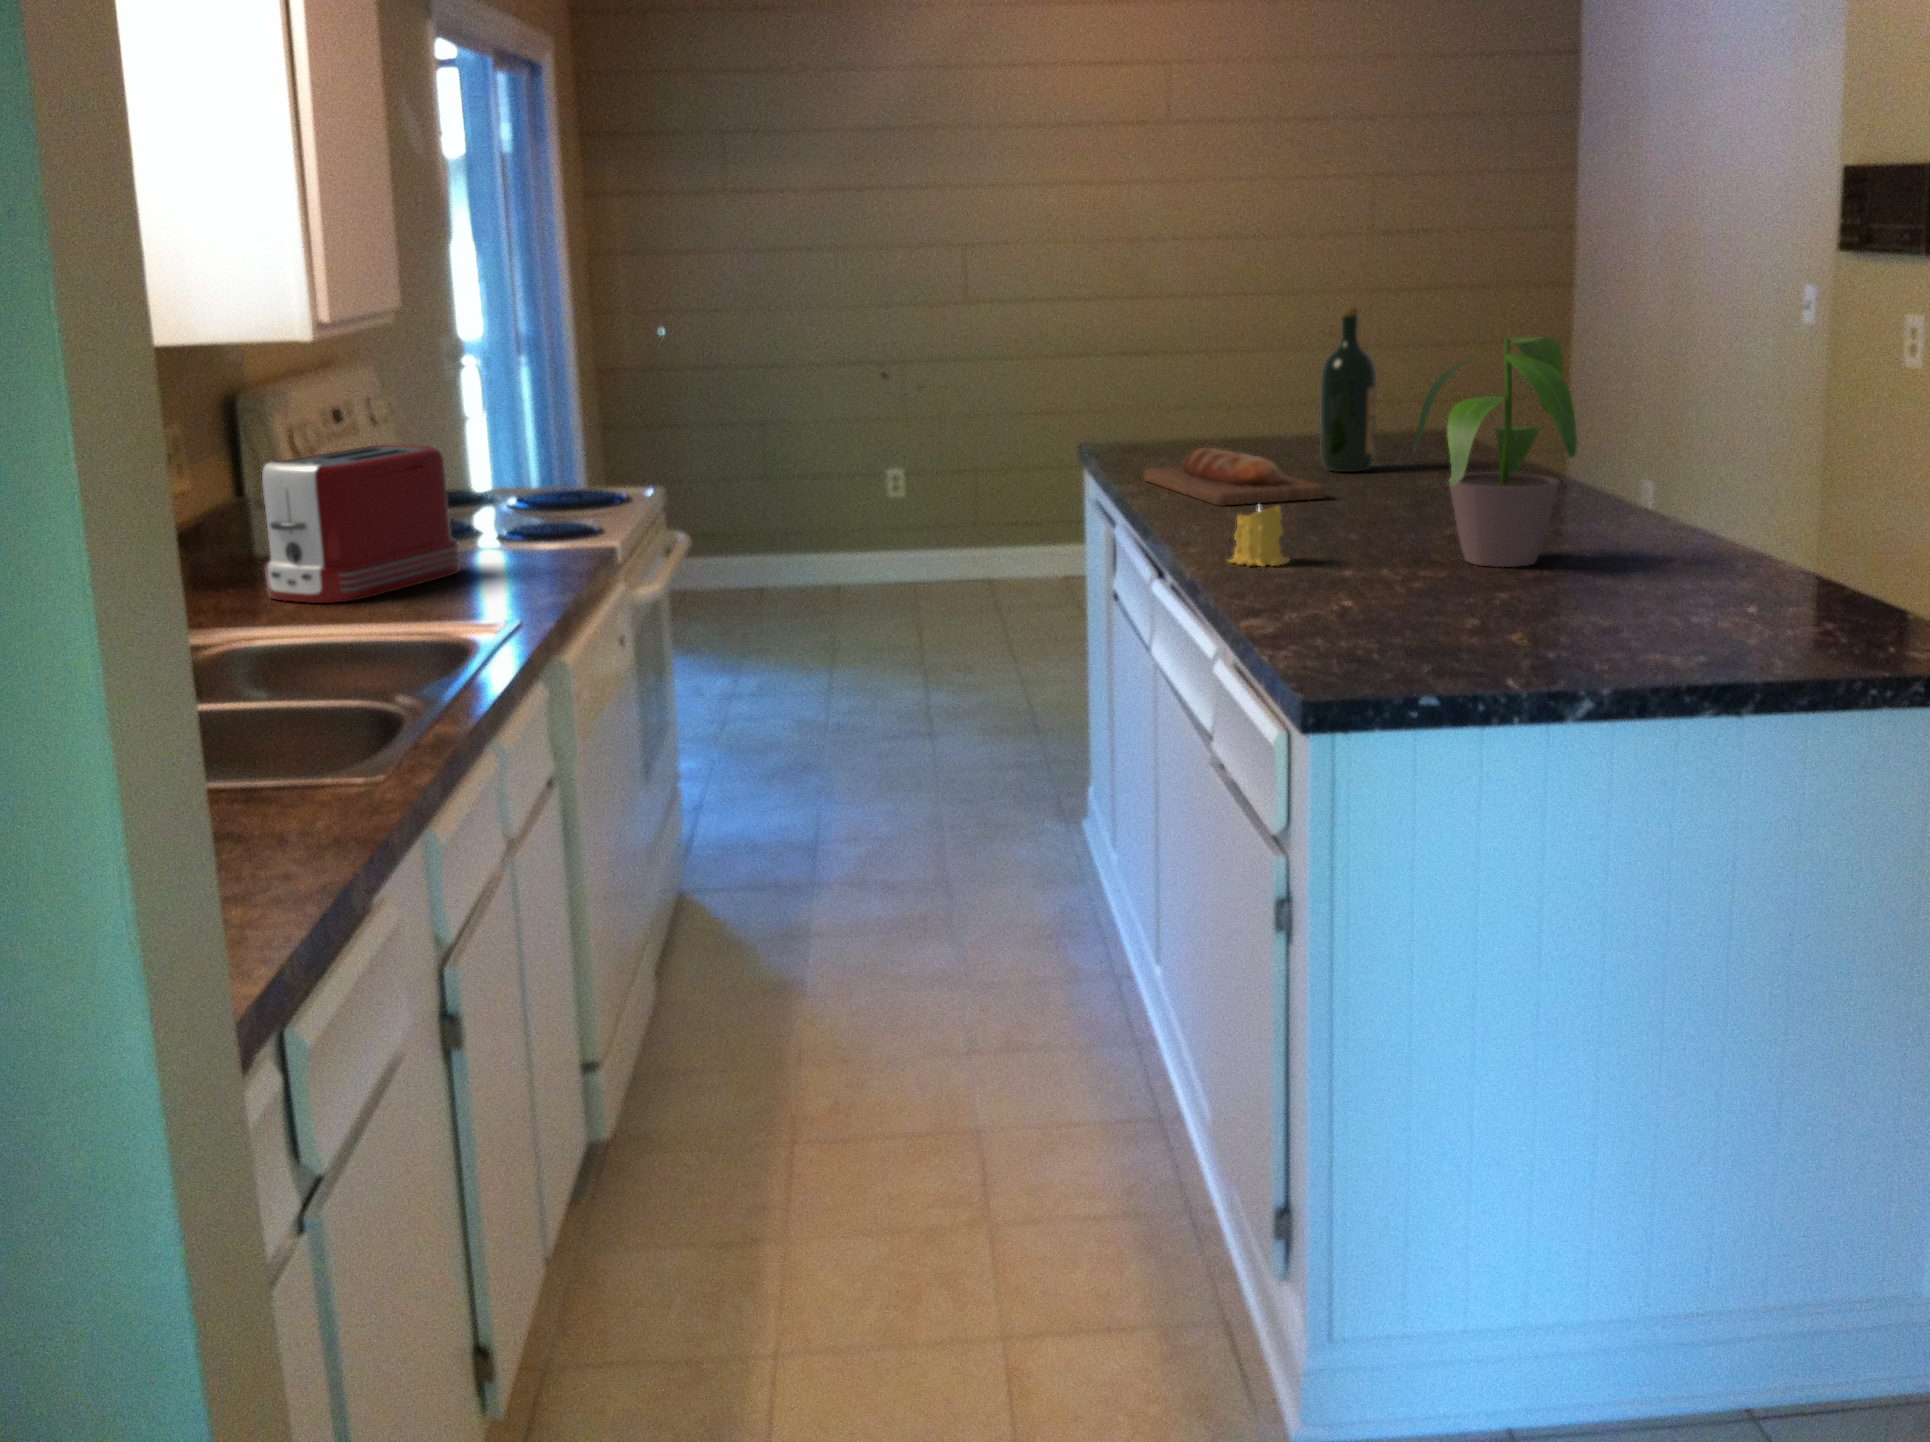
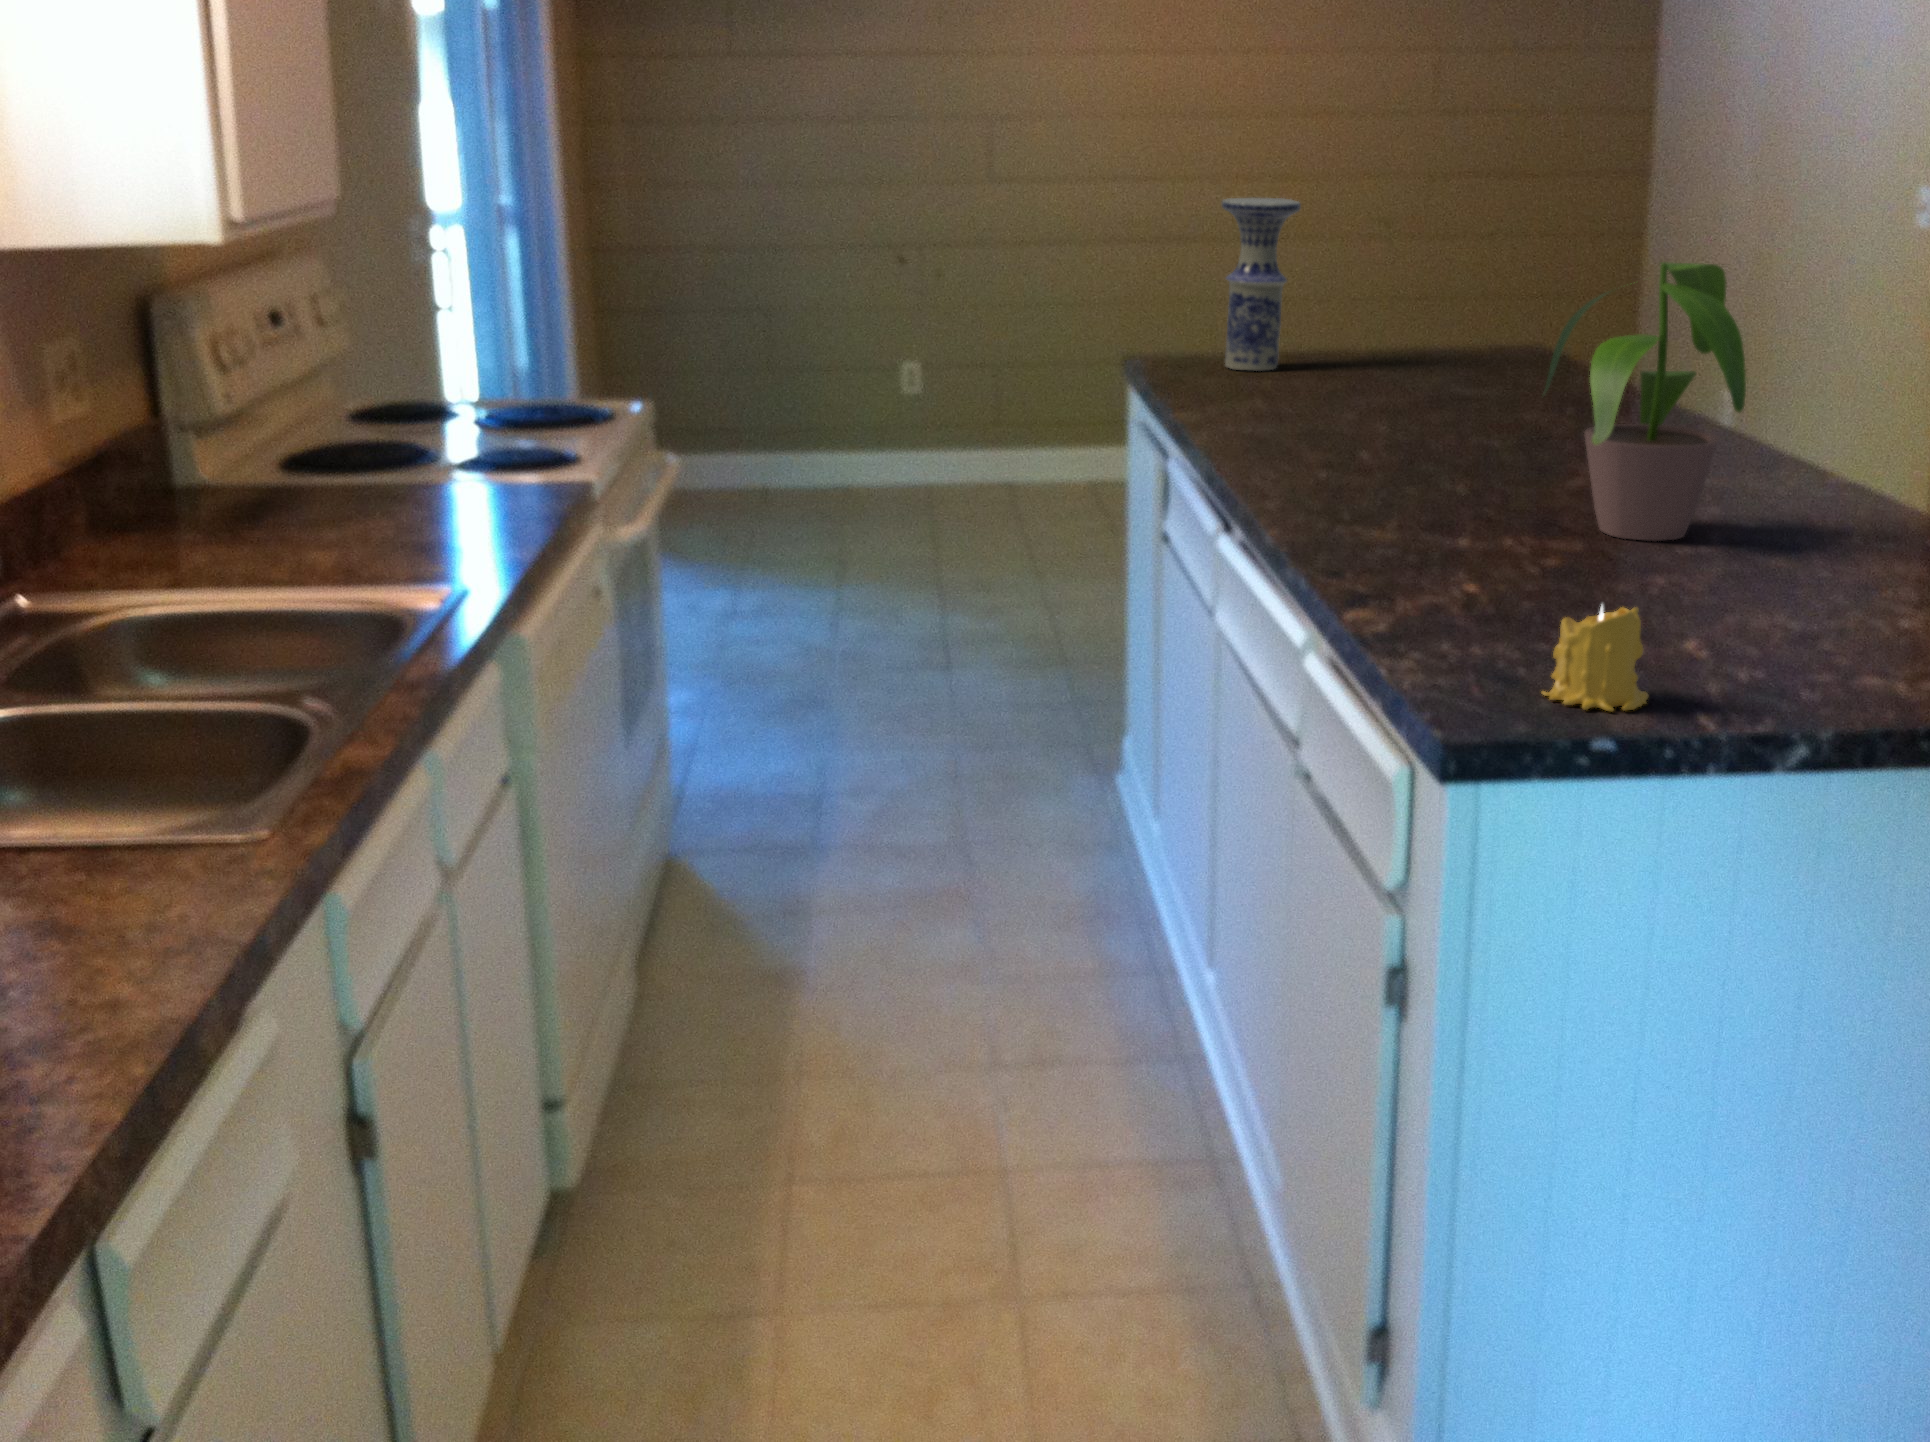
vase: none [1163,300,1232,451] -> present [1222,197,1301,370]
wine bottle: present [1320,308,1377,472] -> none [1402,212,1469,403]
toaster: present [262,445,461,603] -> none [169,361,409,553]
bread loaf: present [1143,448,1326,506] -> none [1200,373,1415,446]
candle: present [1229,506,1290,566] -> present [1541,606,1648,711]

